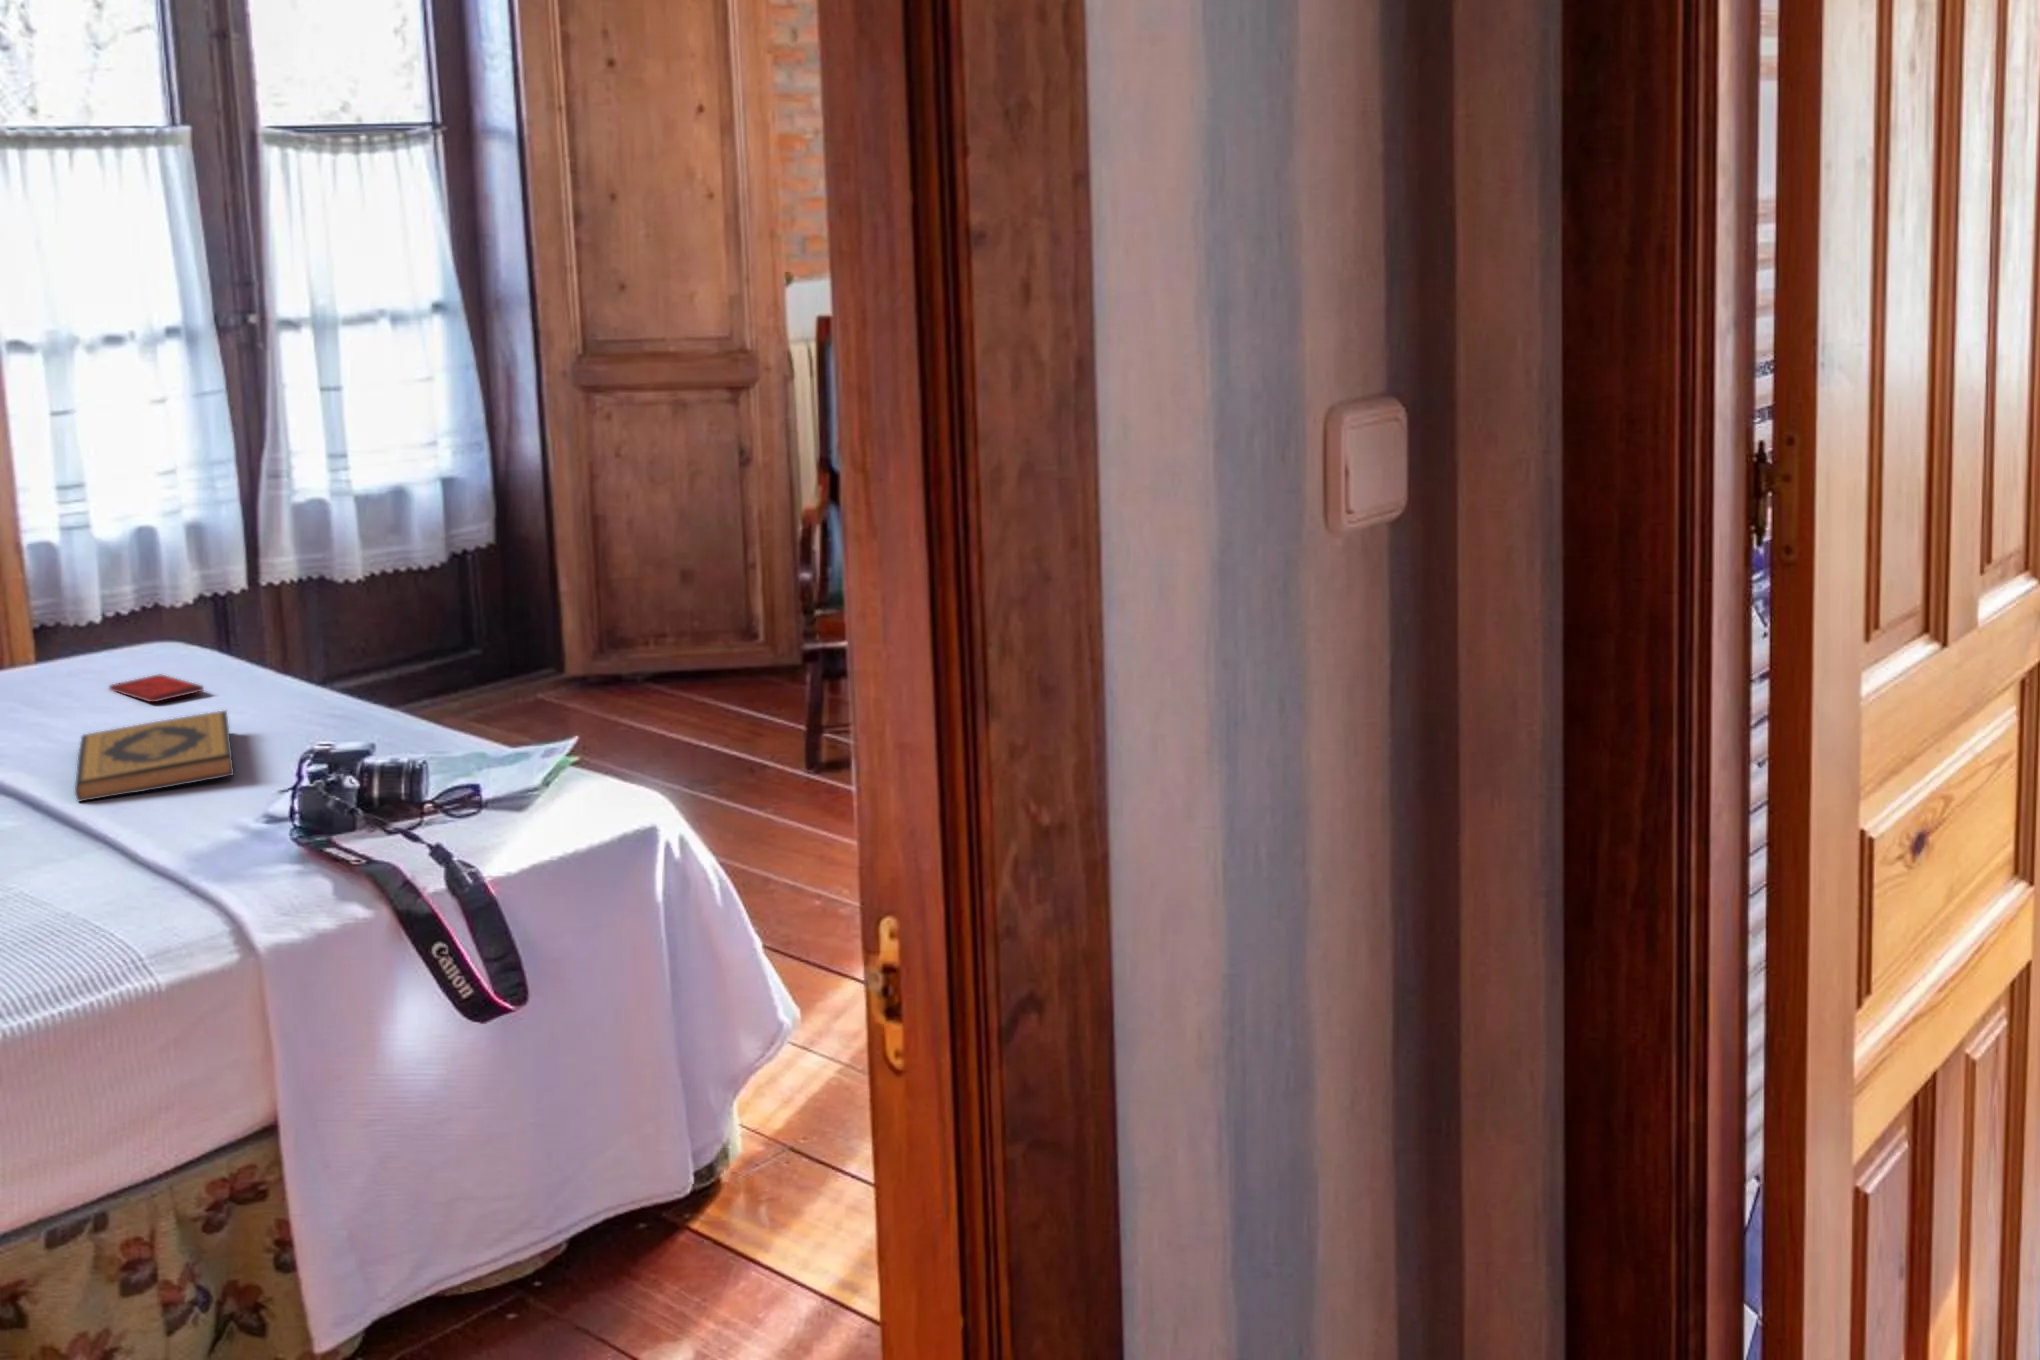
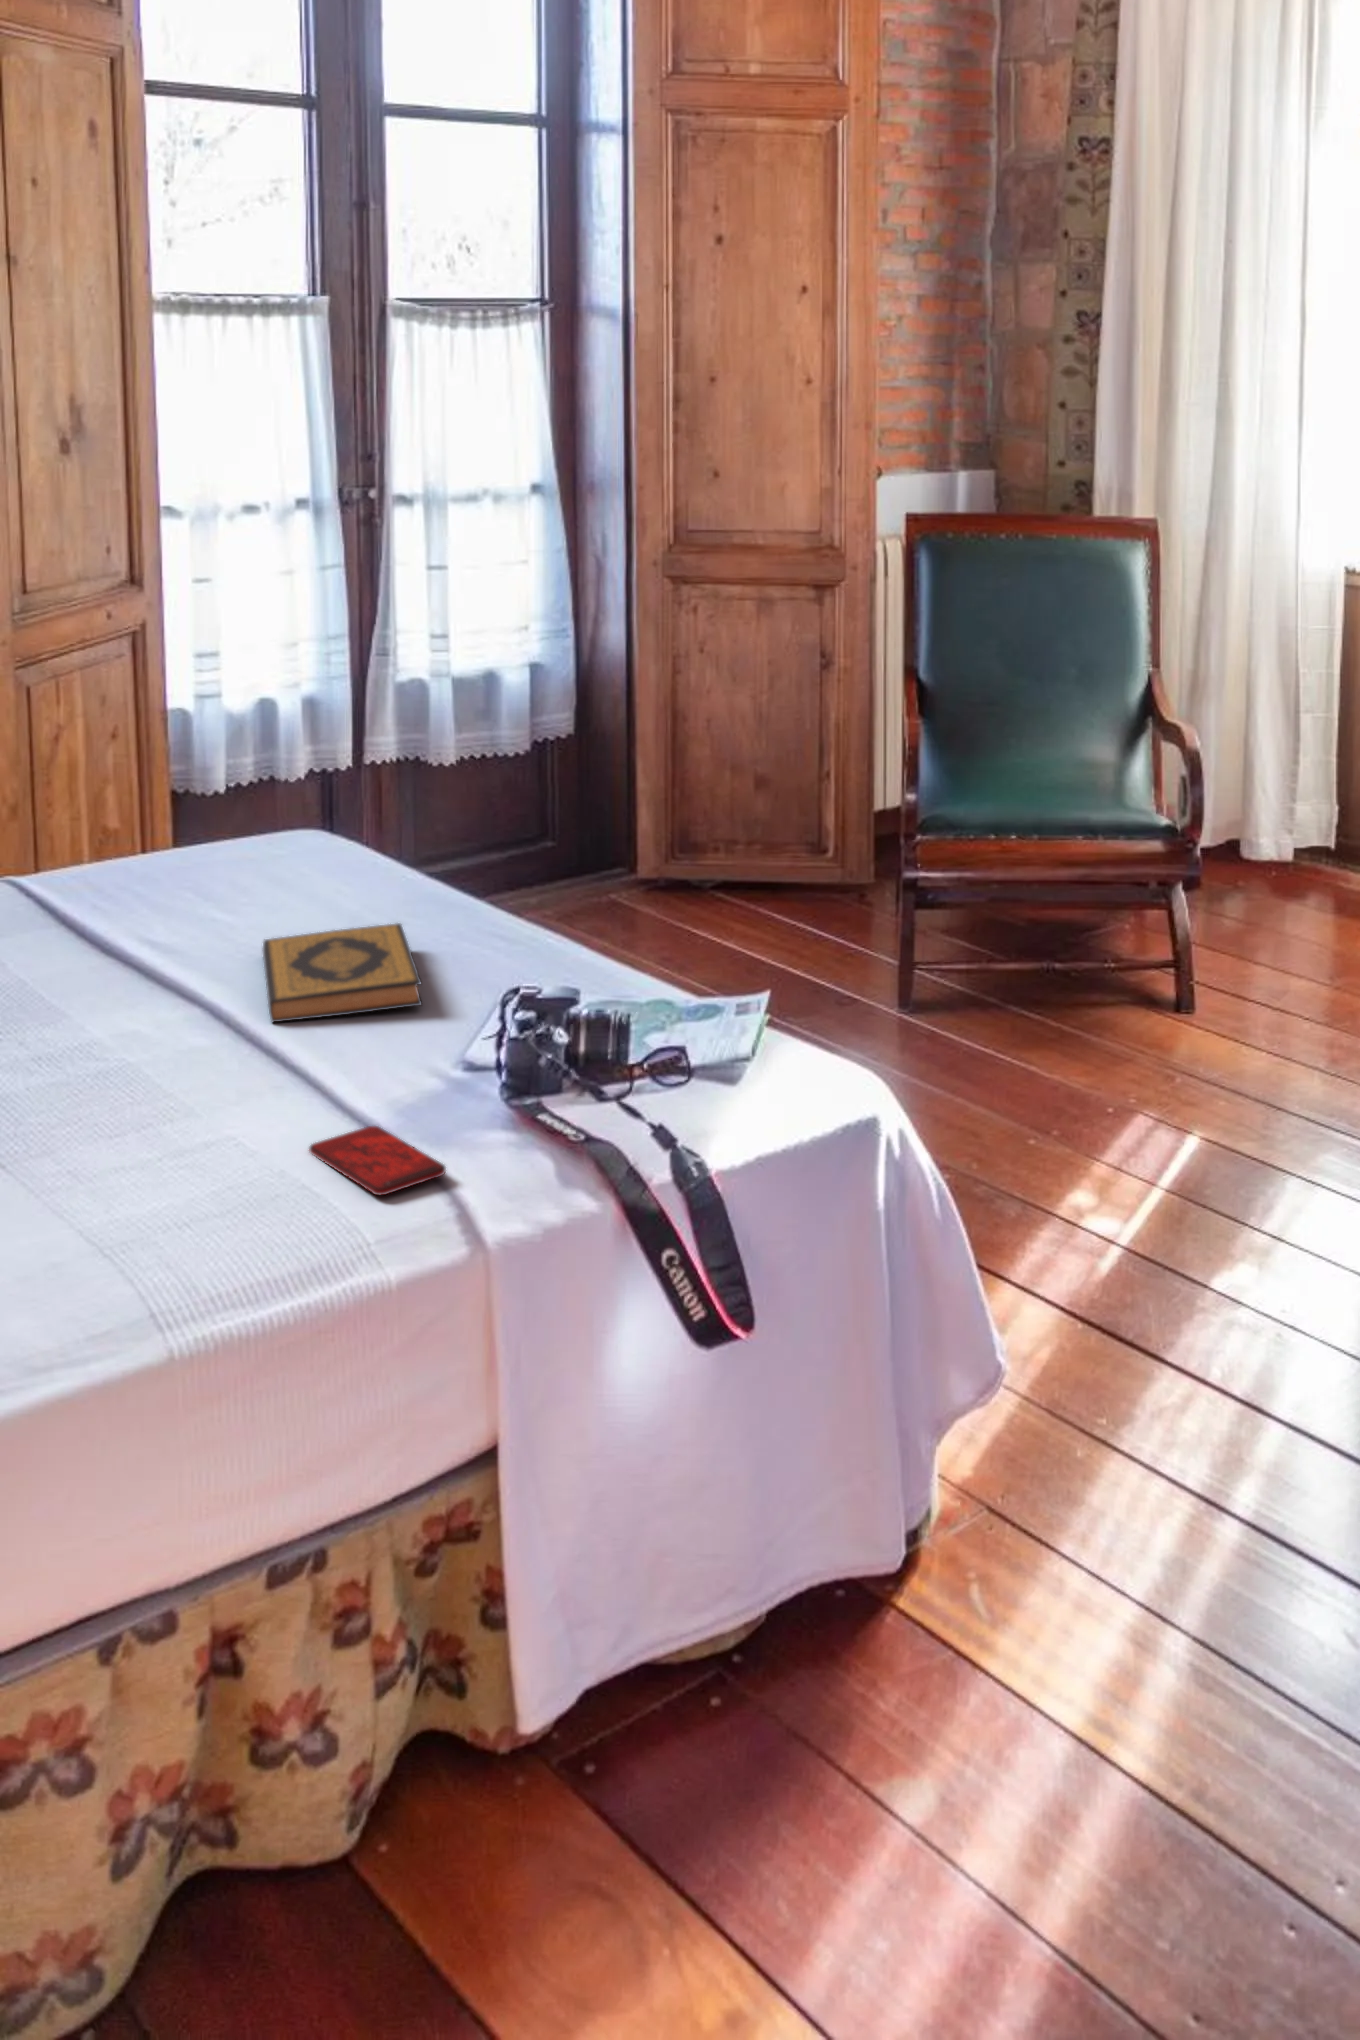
smartphone: present [109,674,203,702] -> present [309,1126,446,1195]

